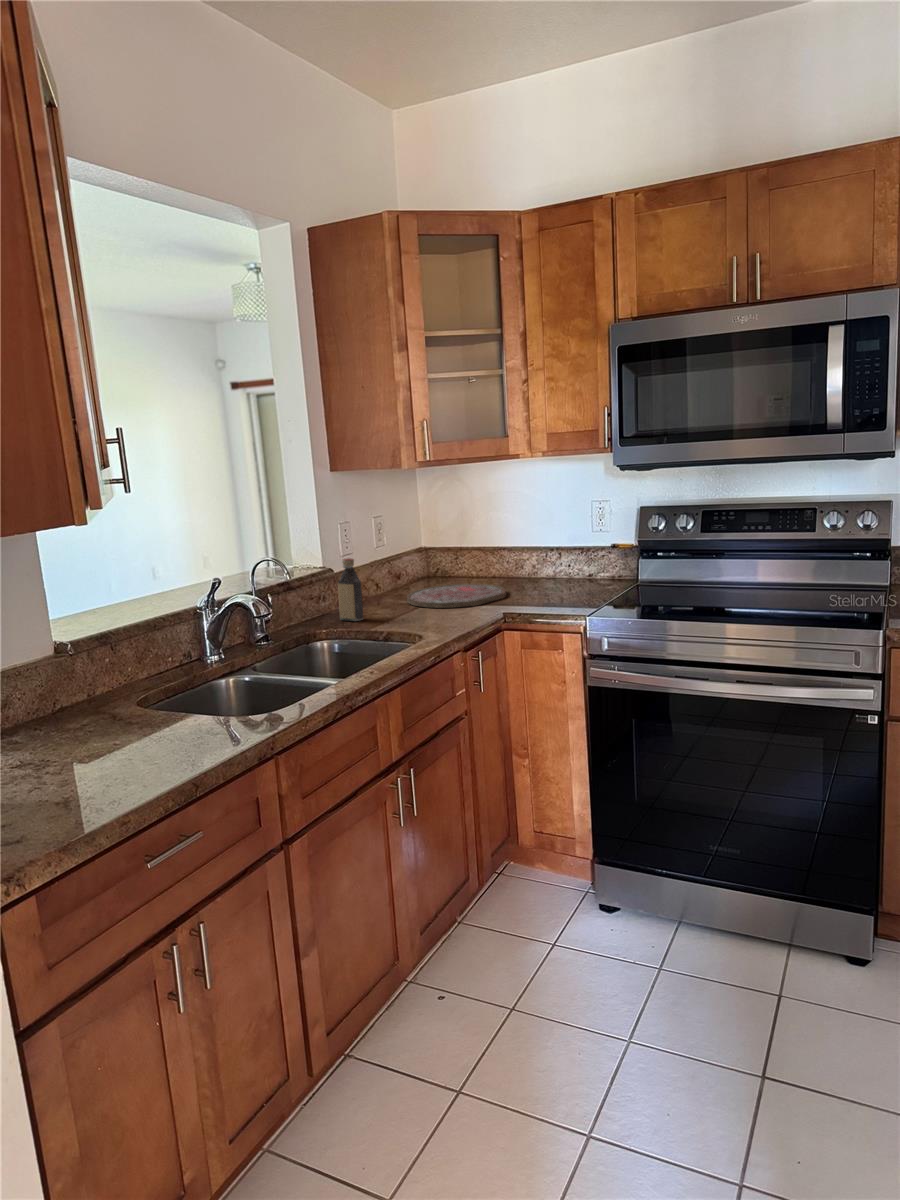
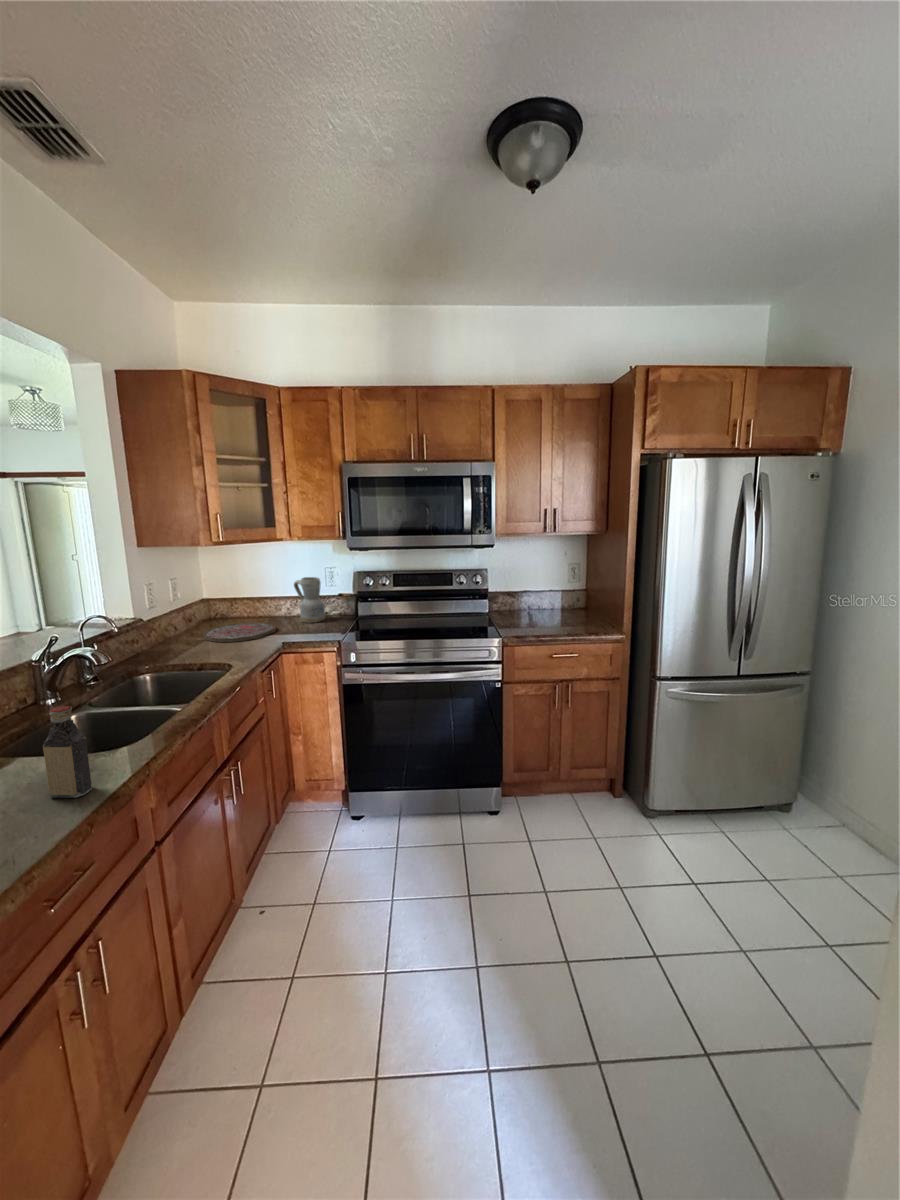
ceramic pitcher: none [539,515,585,588] -> present [294,577,325,623]
bottle: present [338,558,363,621] -> present [43,706,92,798]

